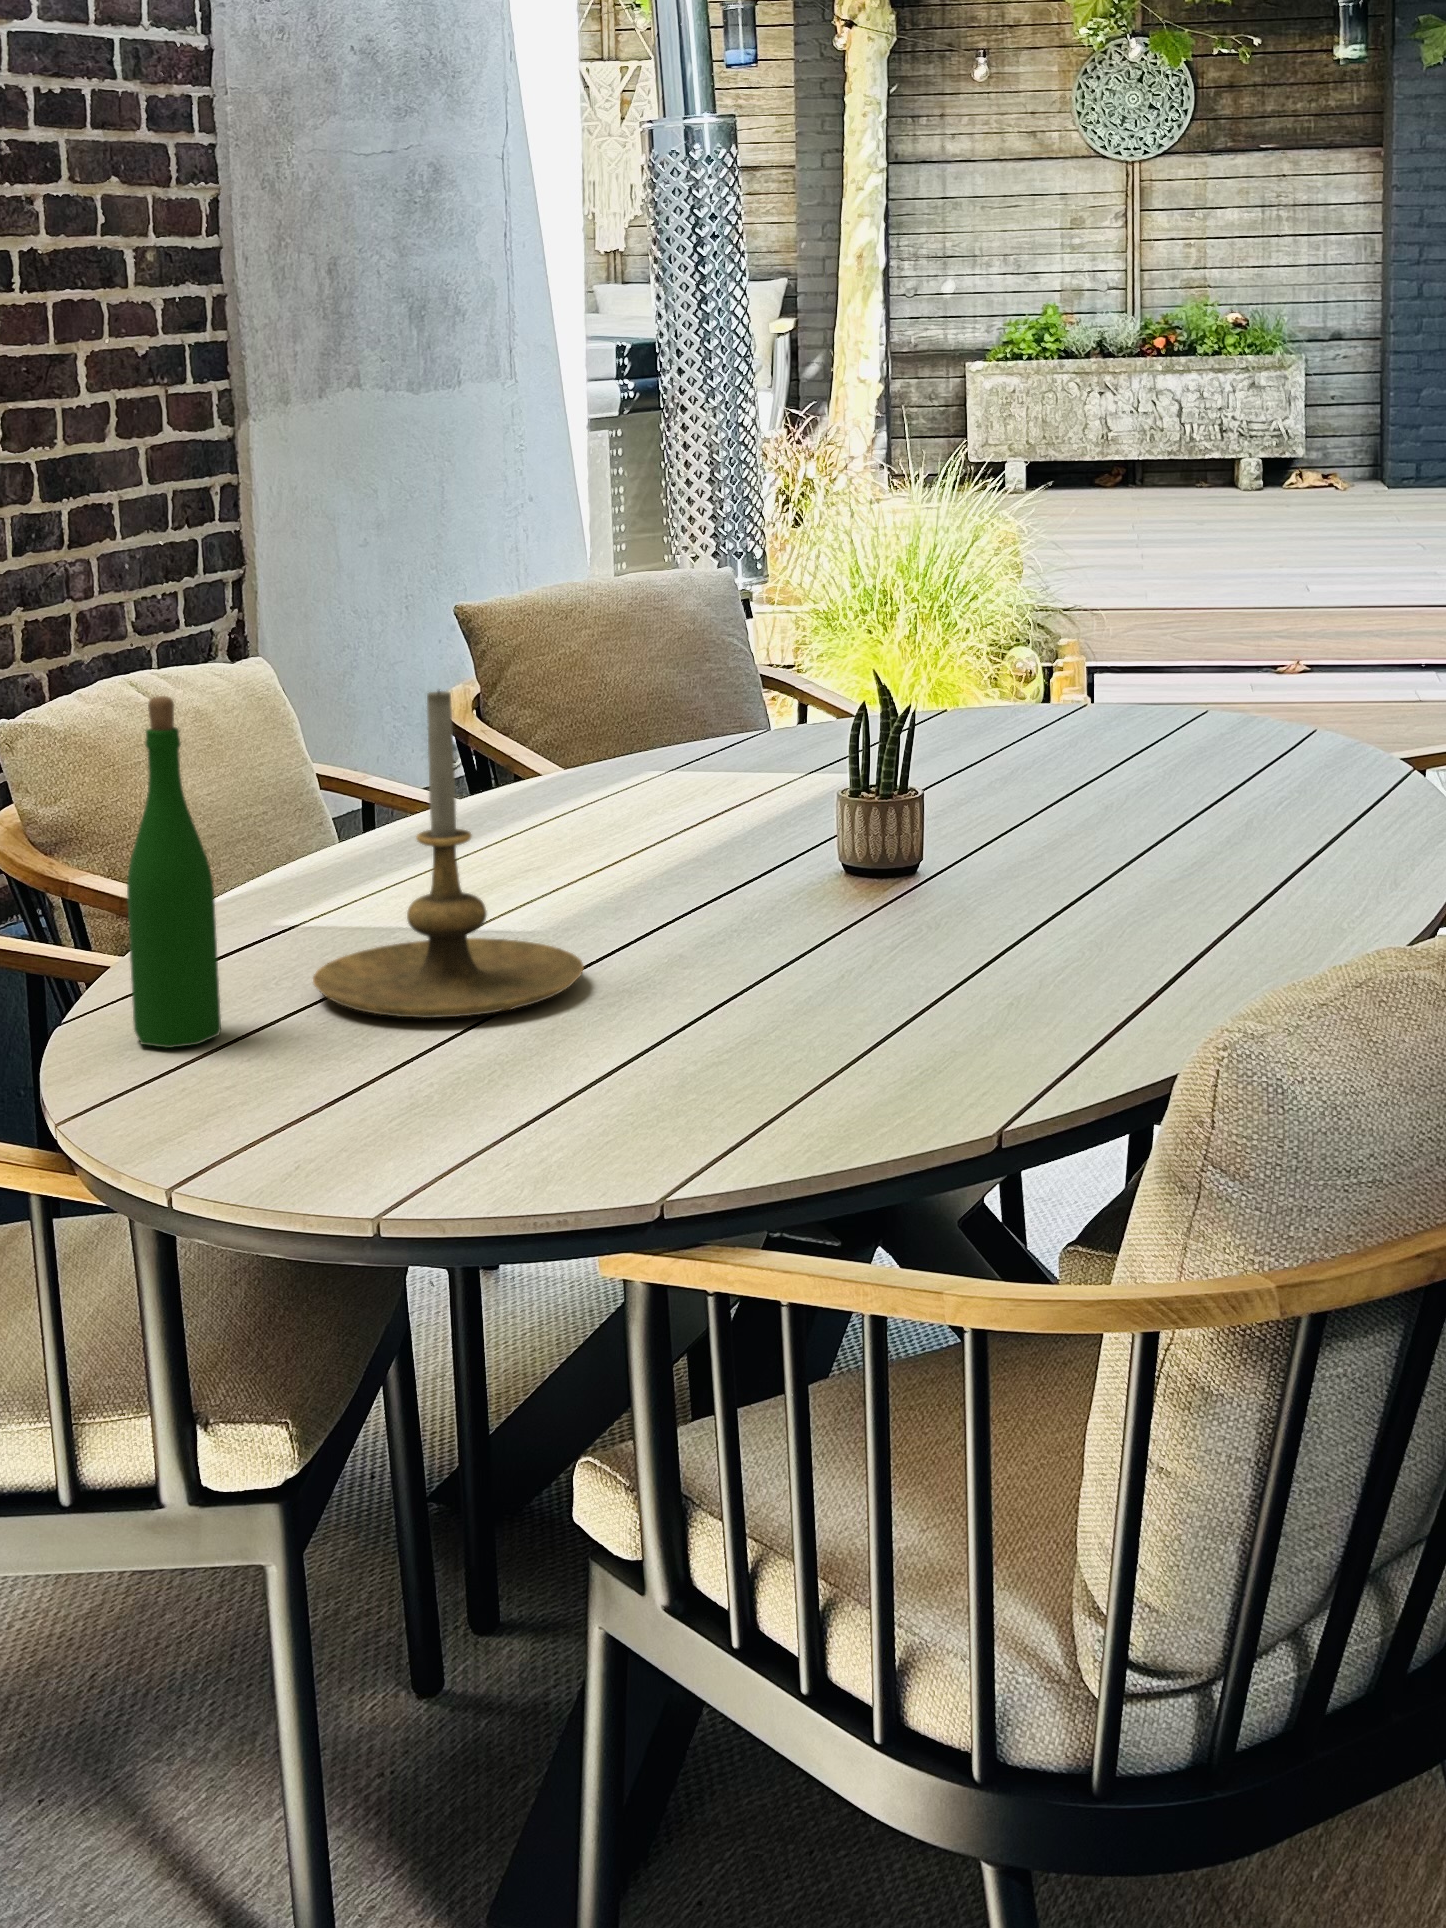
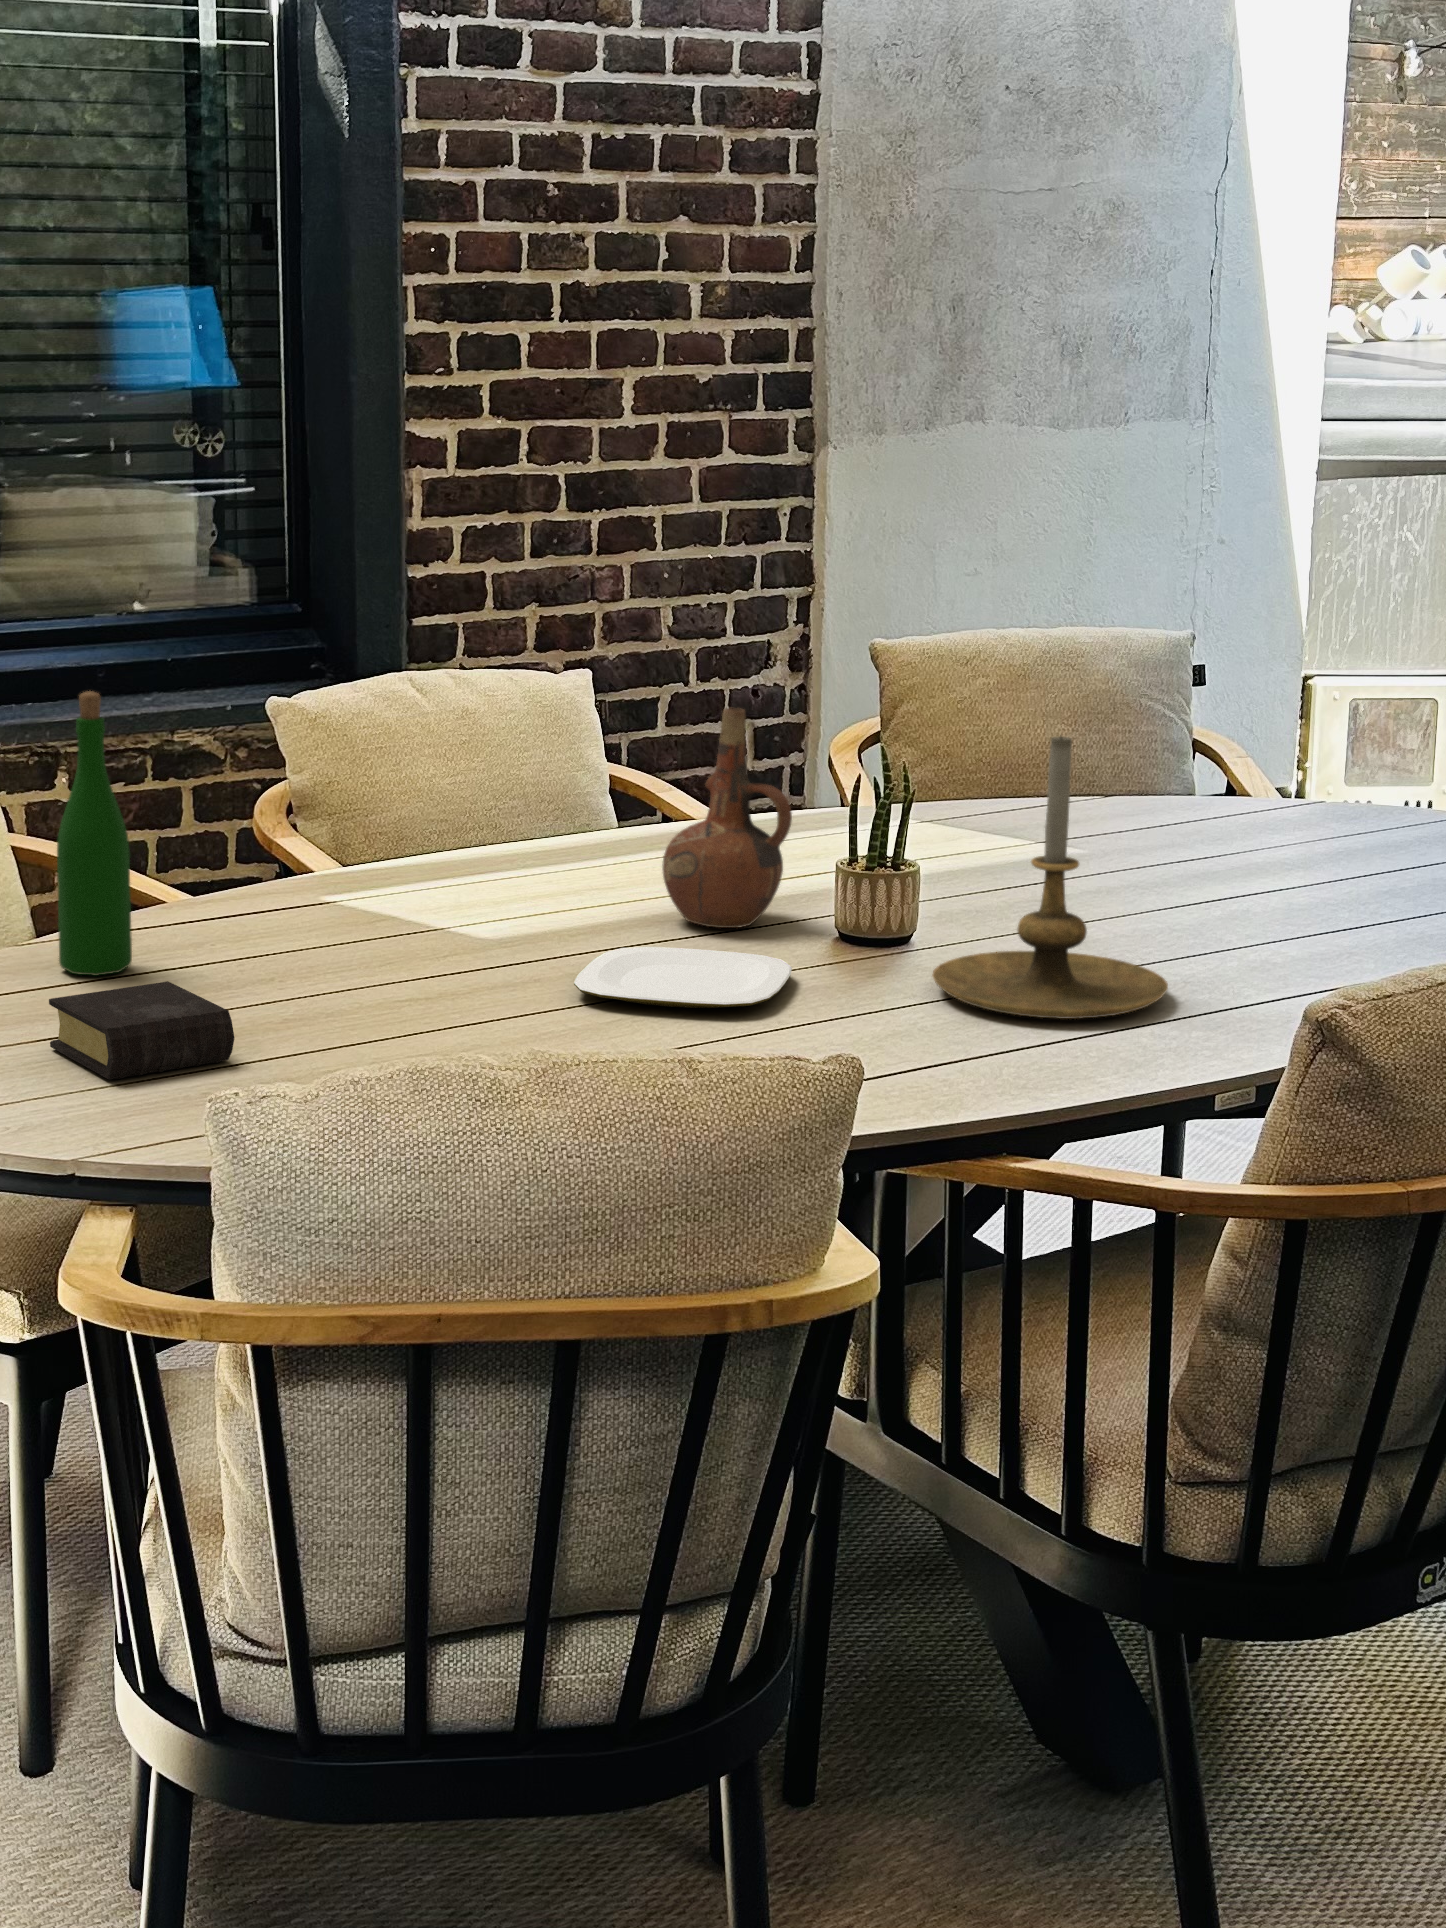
ceramic pitcher: none [643,647,779,885] -> present [662,708,792,928]
candle holder: present [313,691,584,1018] -> present [932,736,1168,1019]
plate: none [698,899,945,964] -> present [574,947,792,1008]
book: none [317,1023,556,1145] -> present [49,981,234,1080]

